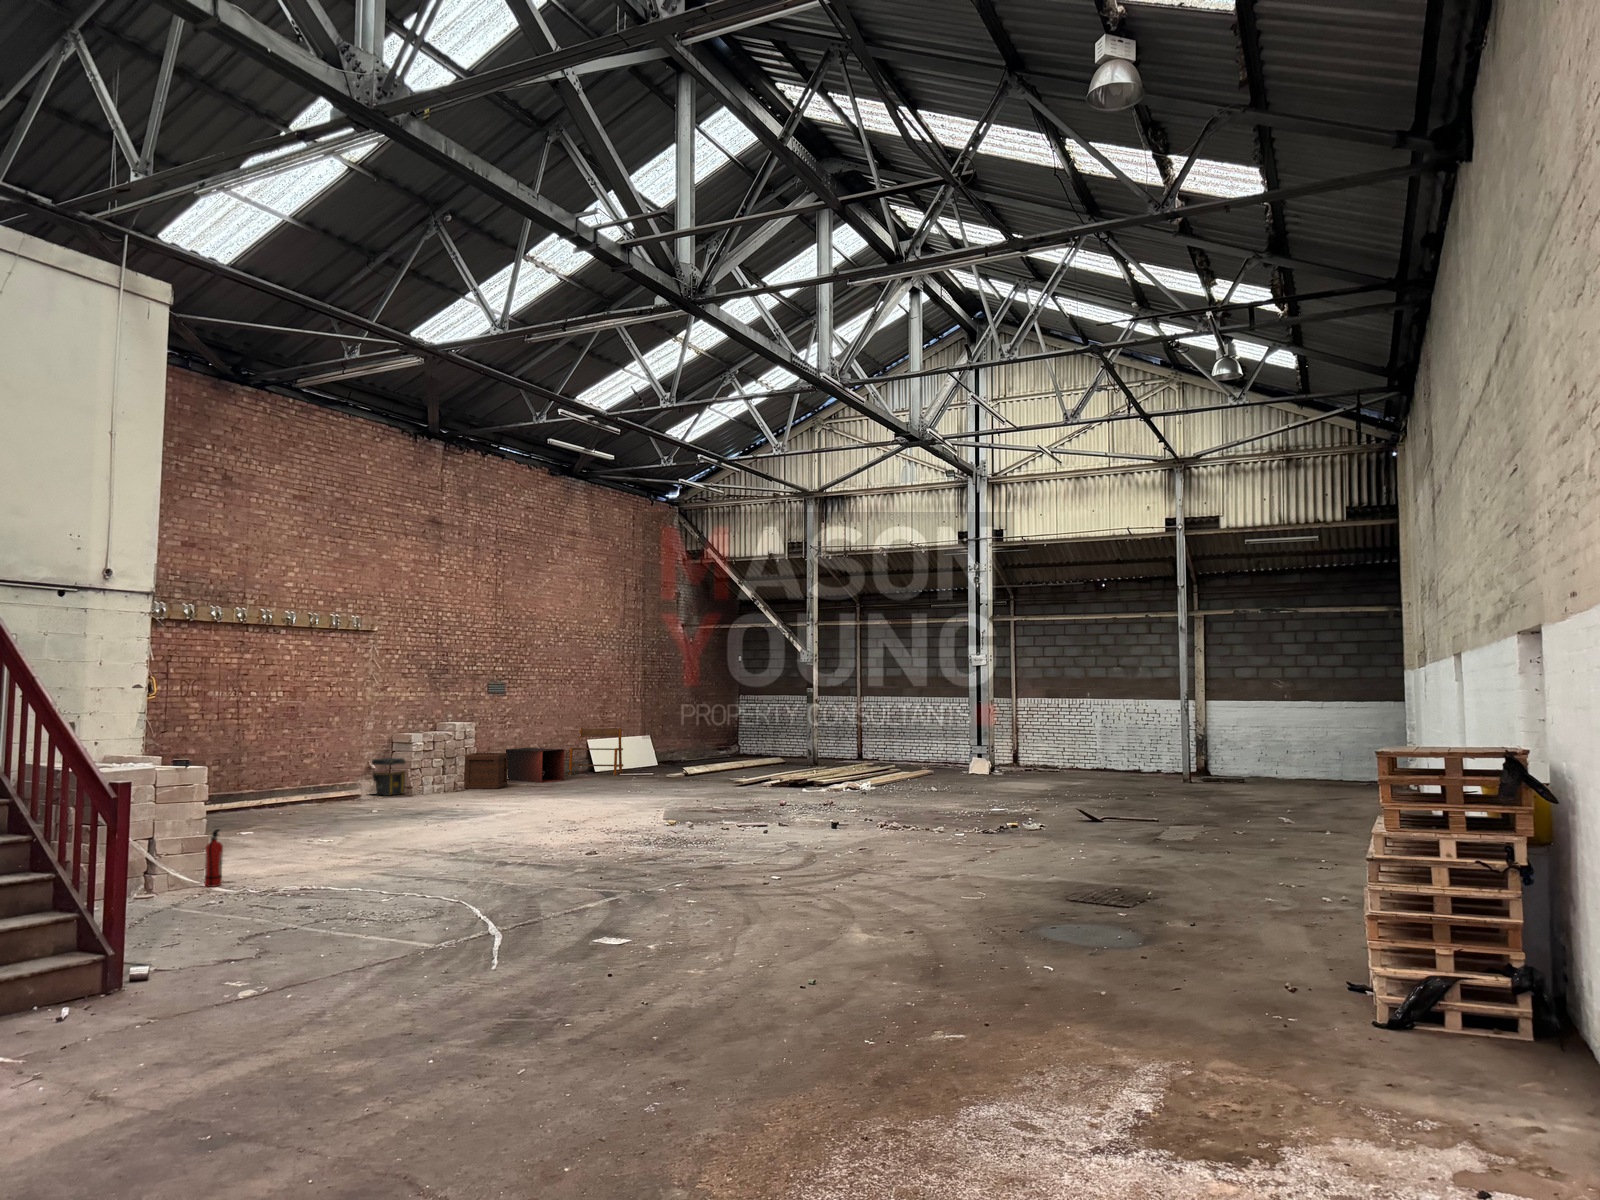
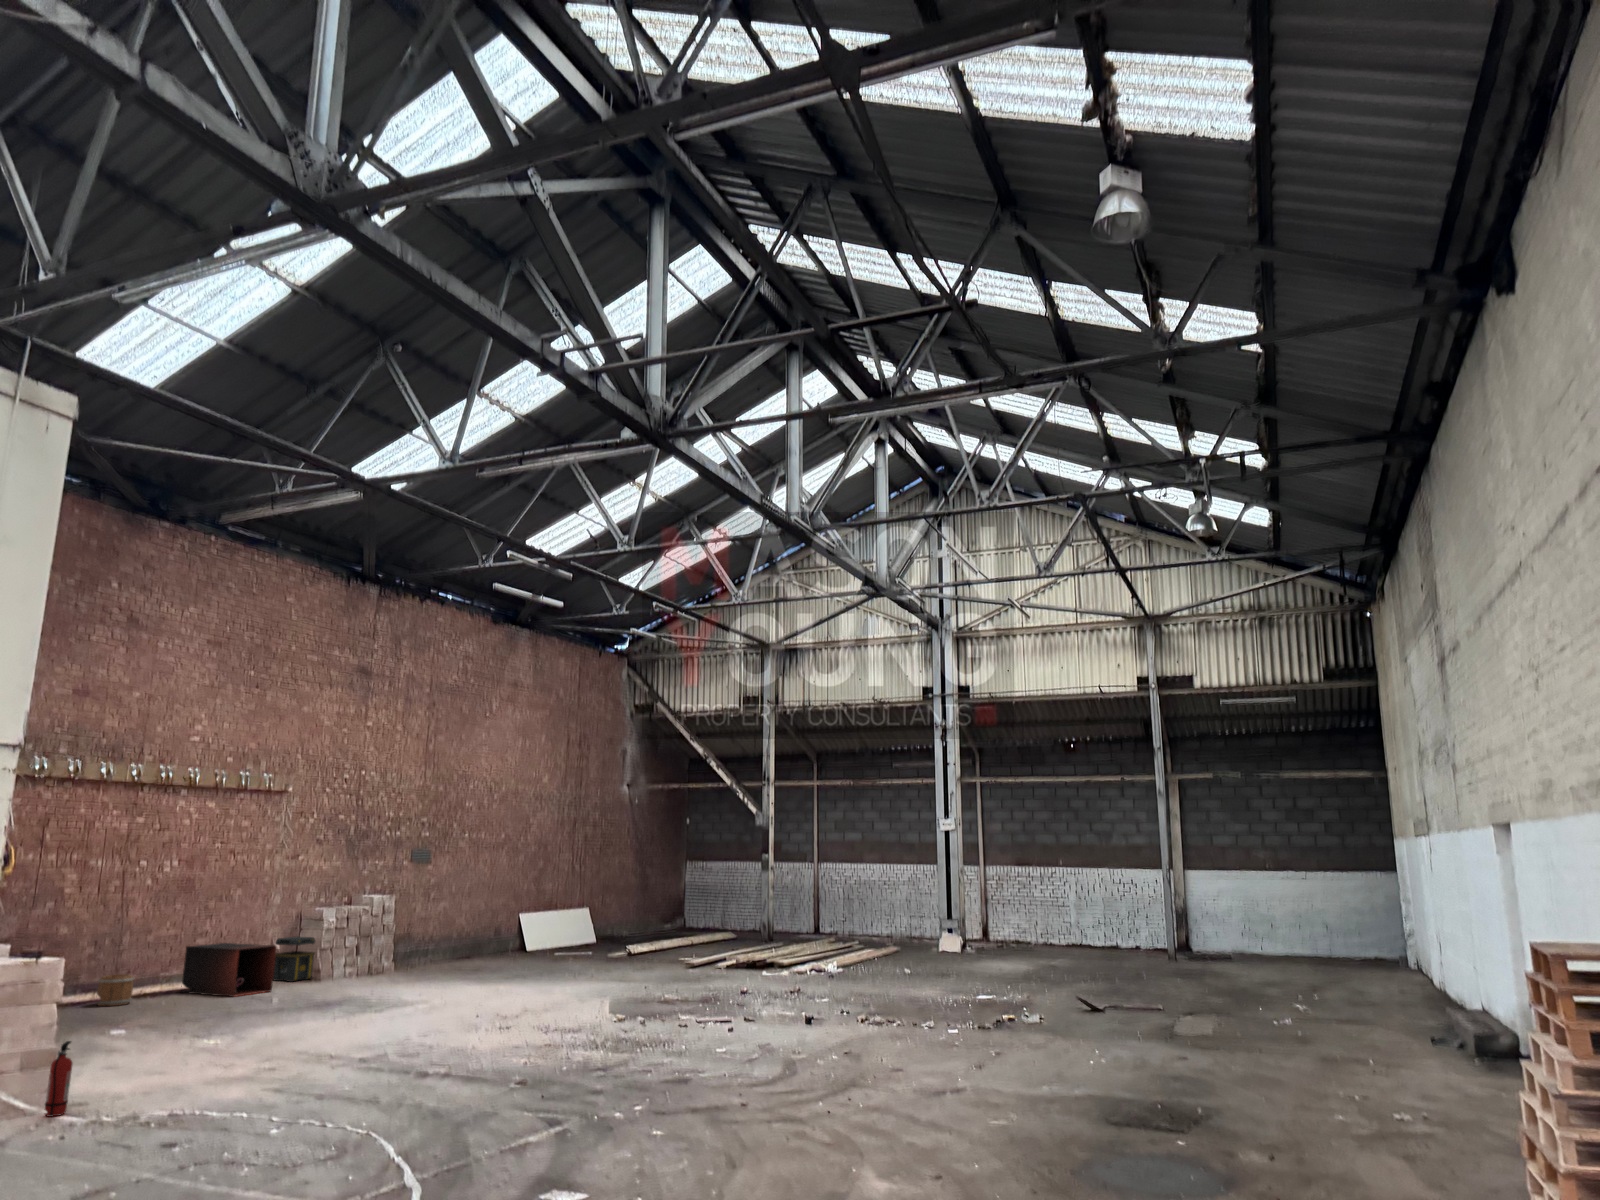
bench: present [569,728,623,775] -> none [500,899,562,953]
storage cabinet: present [506,748,565,783] -> present [181,943,276,997]
wooden crate: present [464,753,508,789] -> none [381,929,433,972]
bucket: none [224,787,255,813] -> present [96,974,134,1006]

